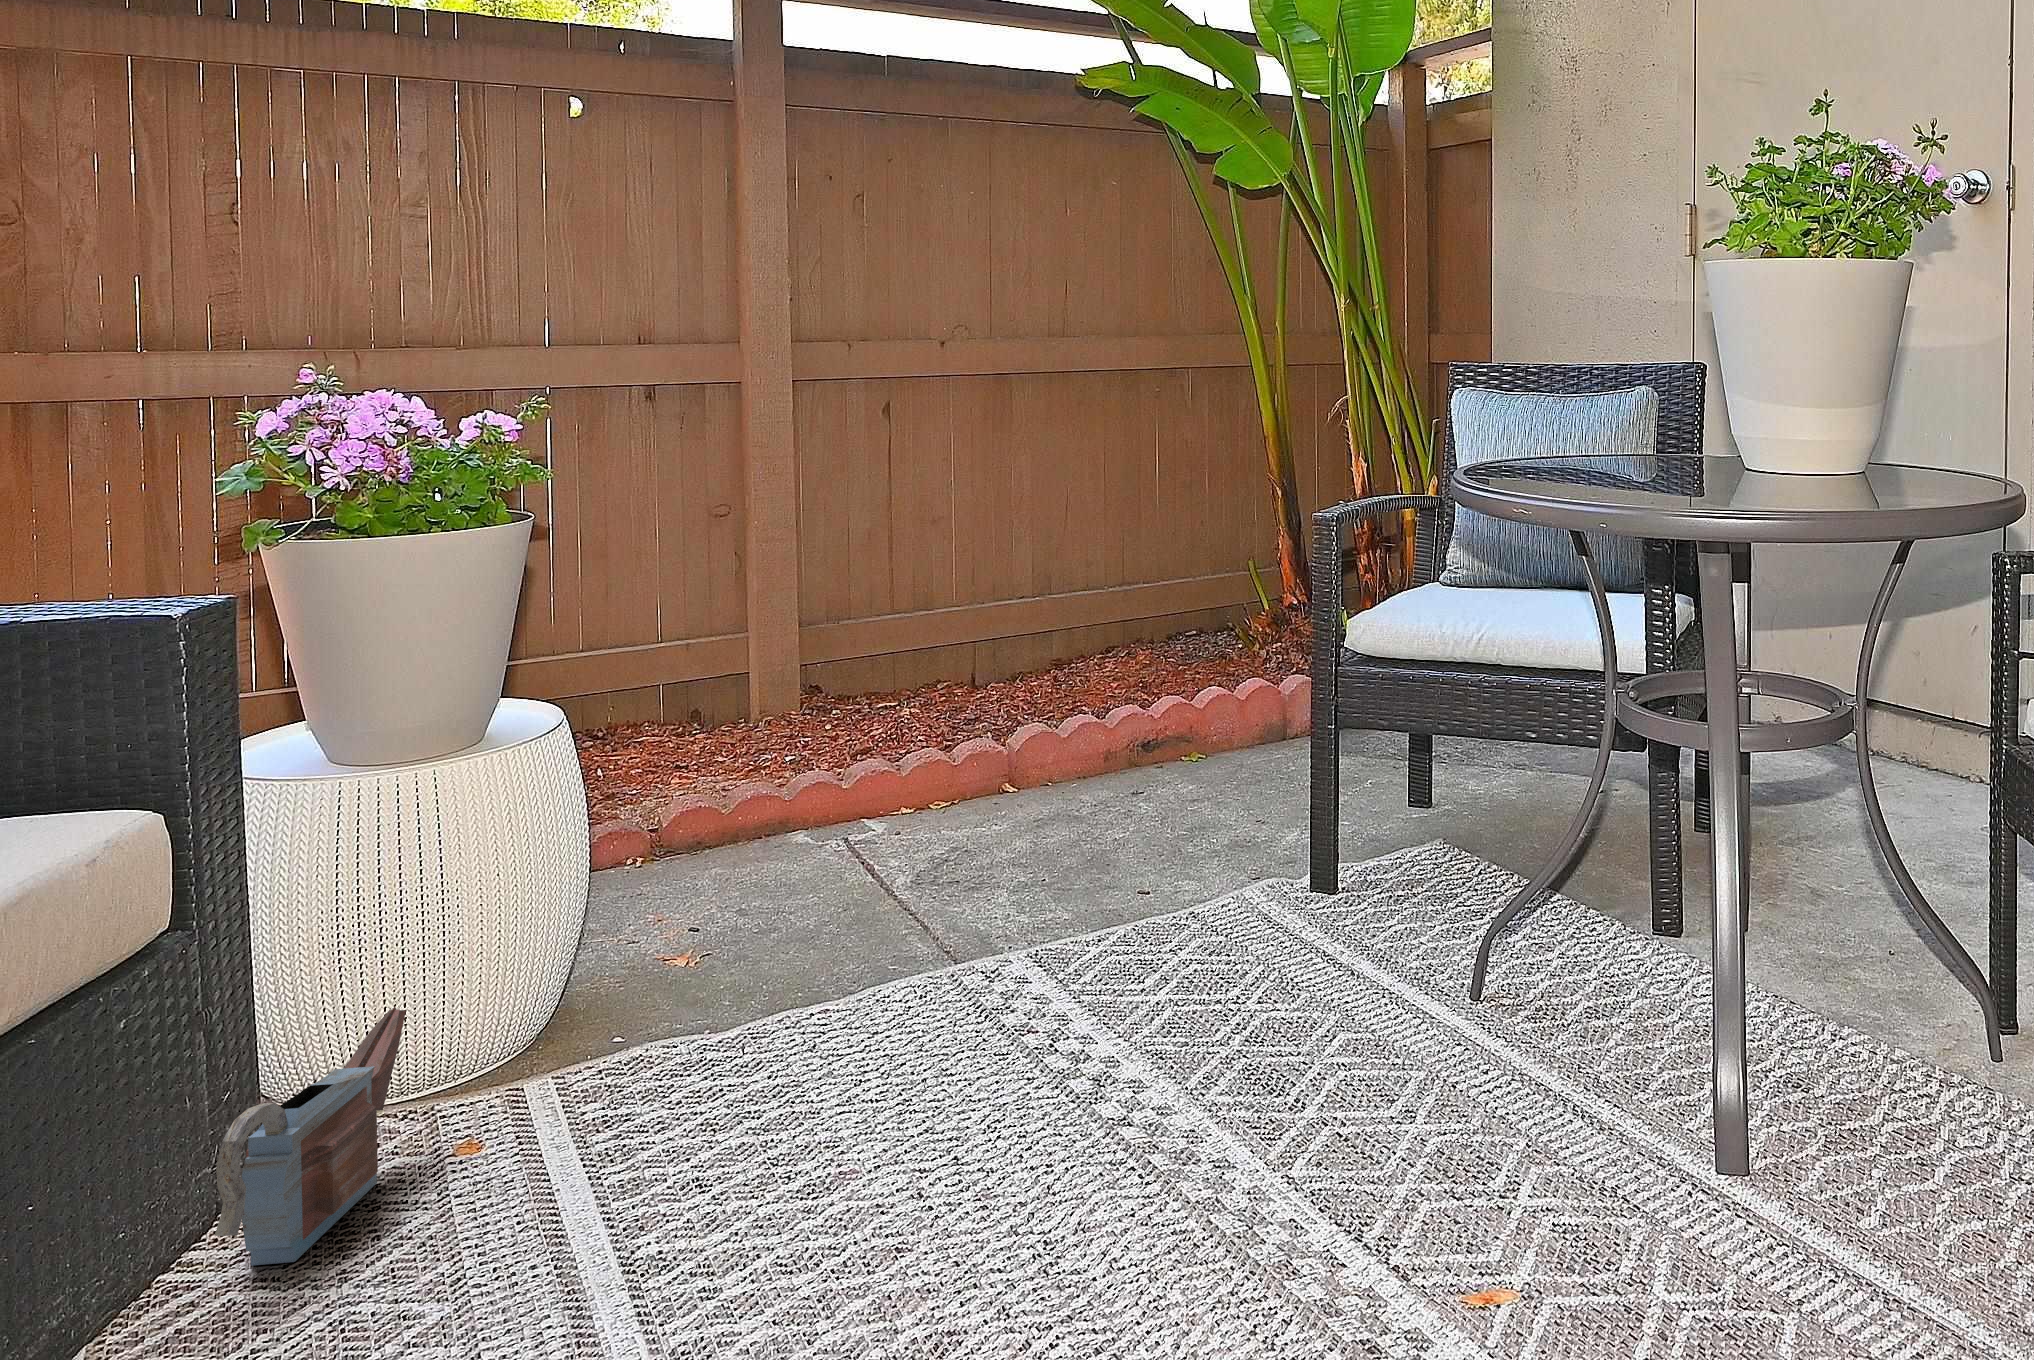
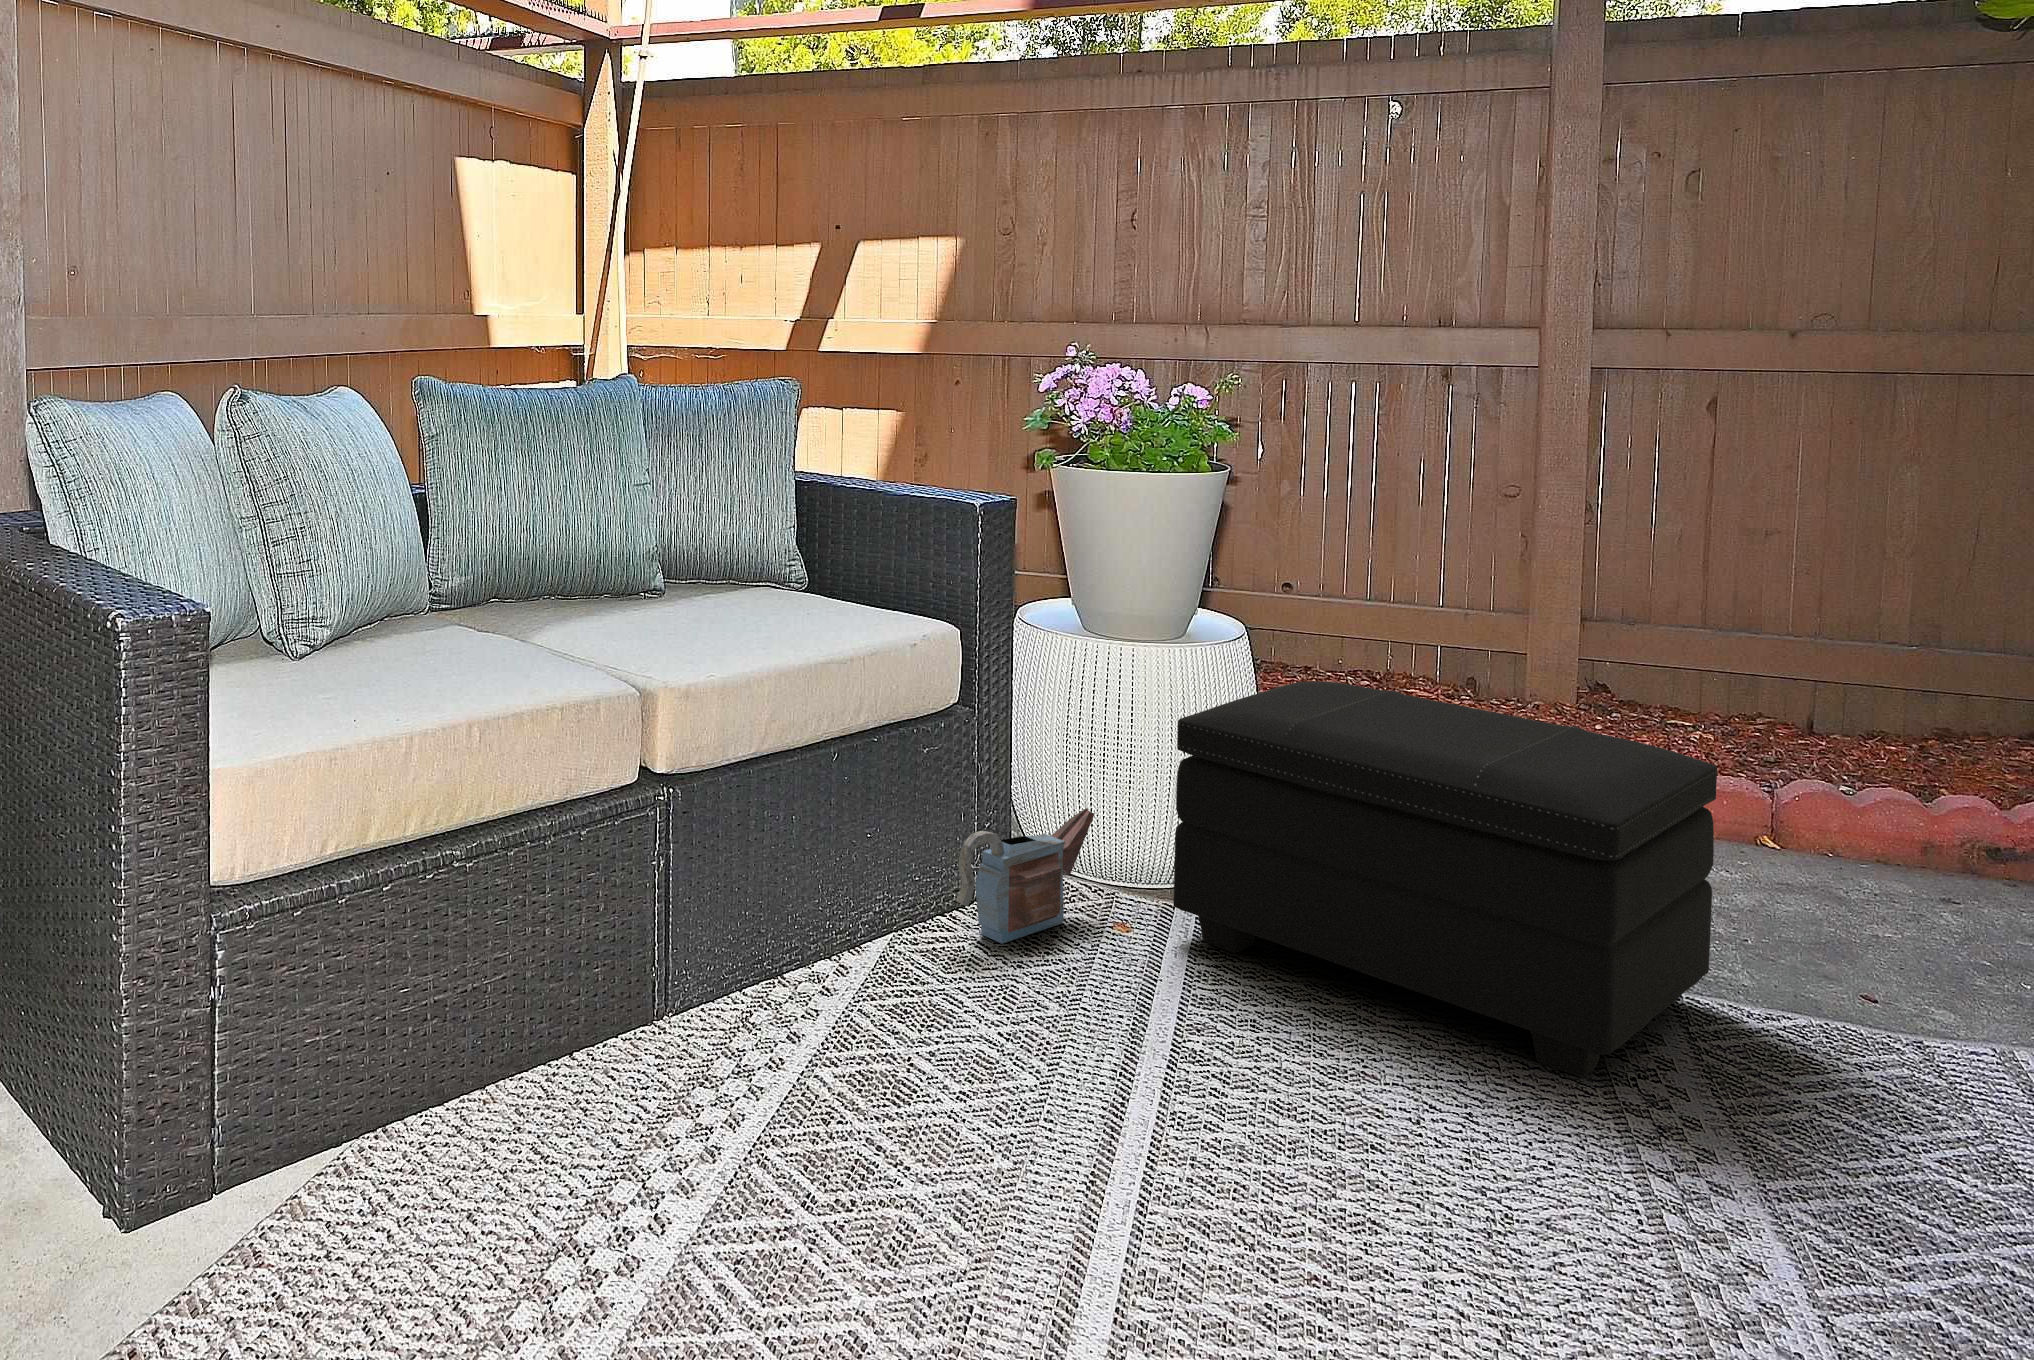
footstool: none [538,728,1058,1113] -> present [1173,681,1717,1078]

